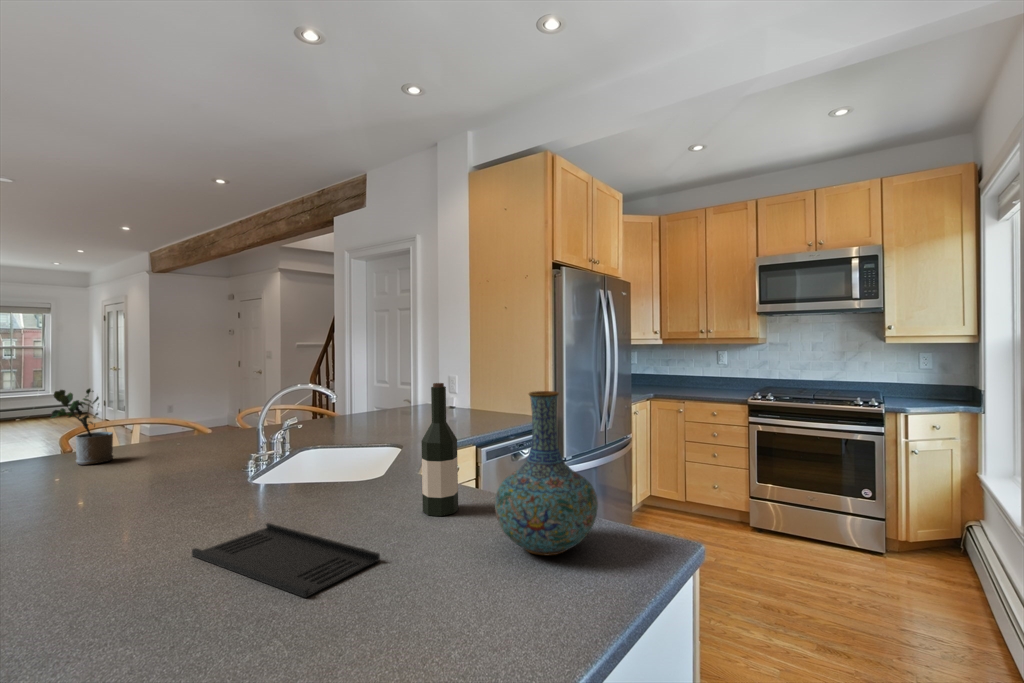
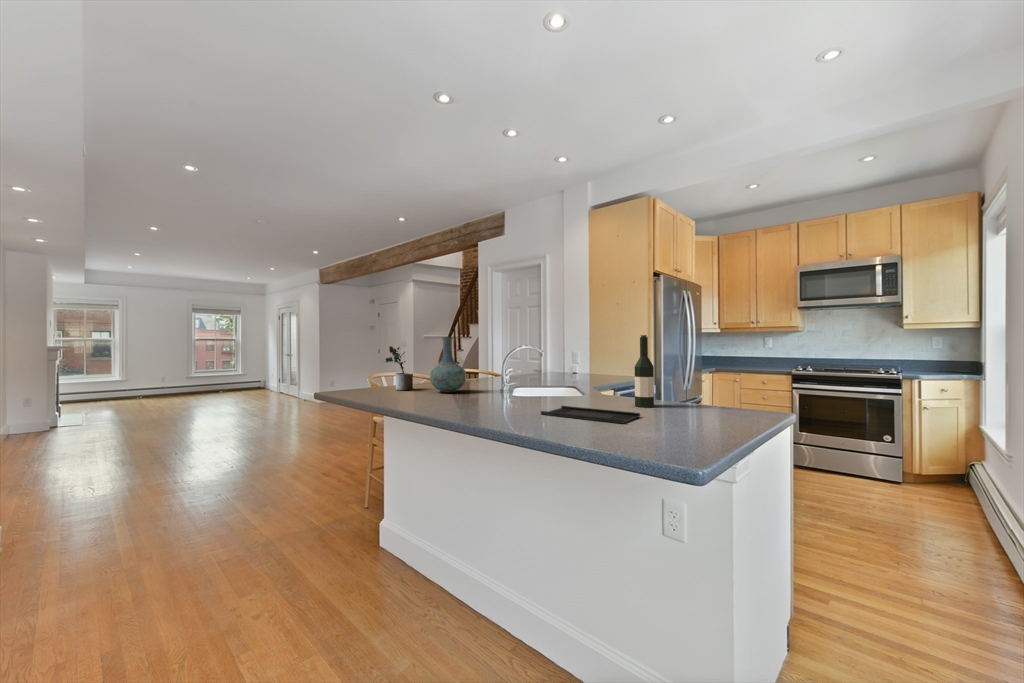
vase: present [495,391,598,555] -> present [430,337,466,392]

